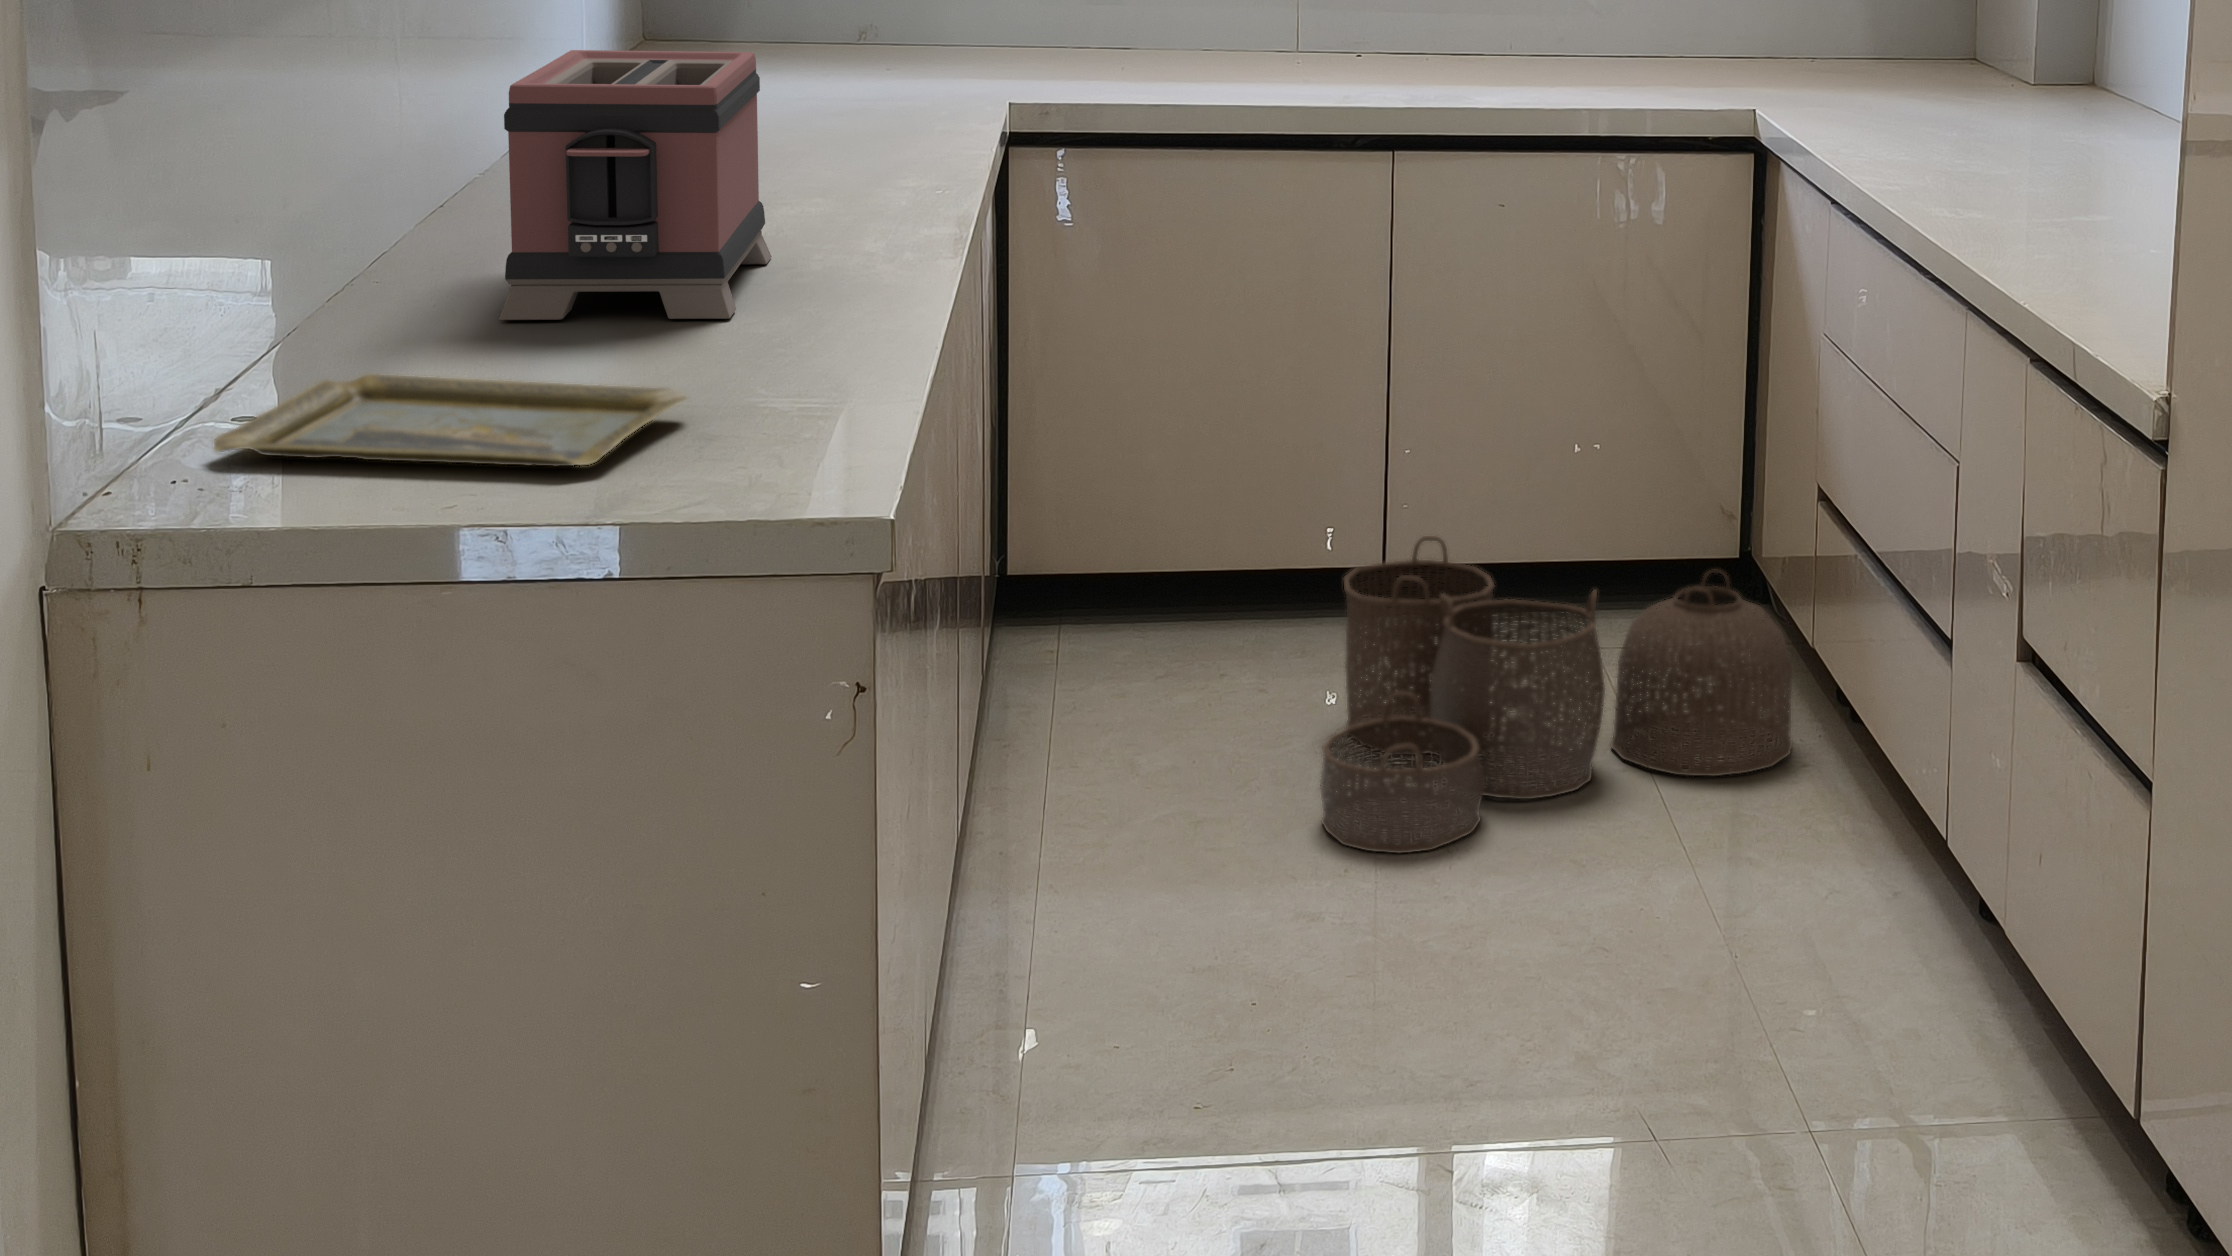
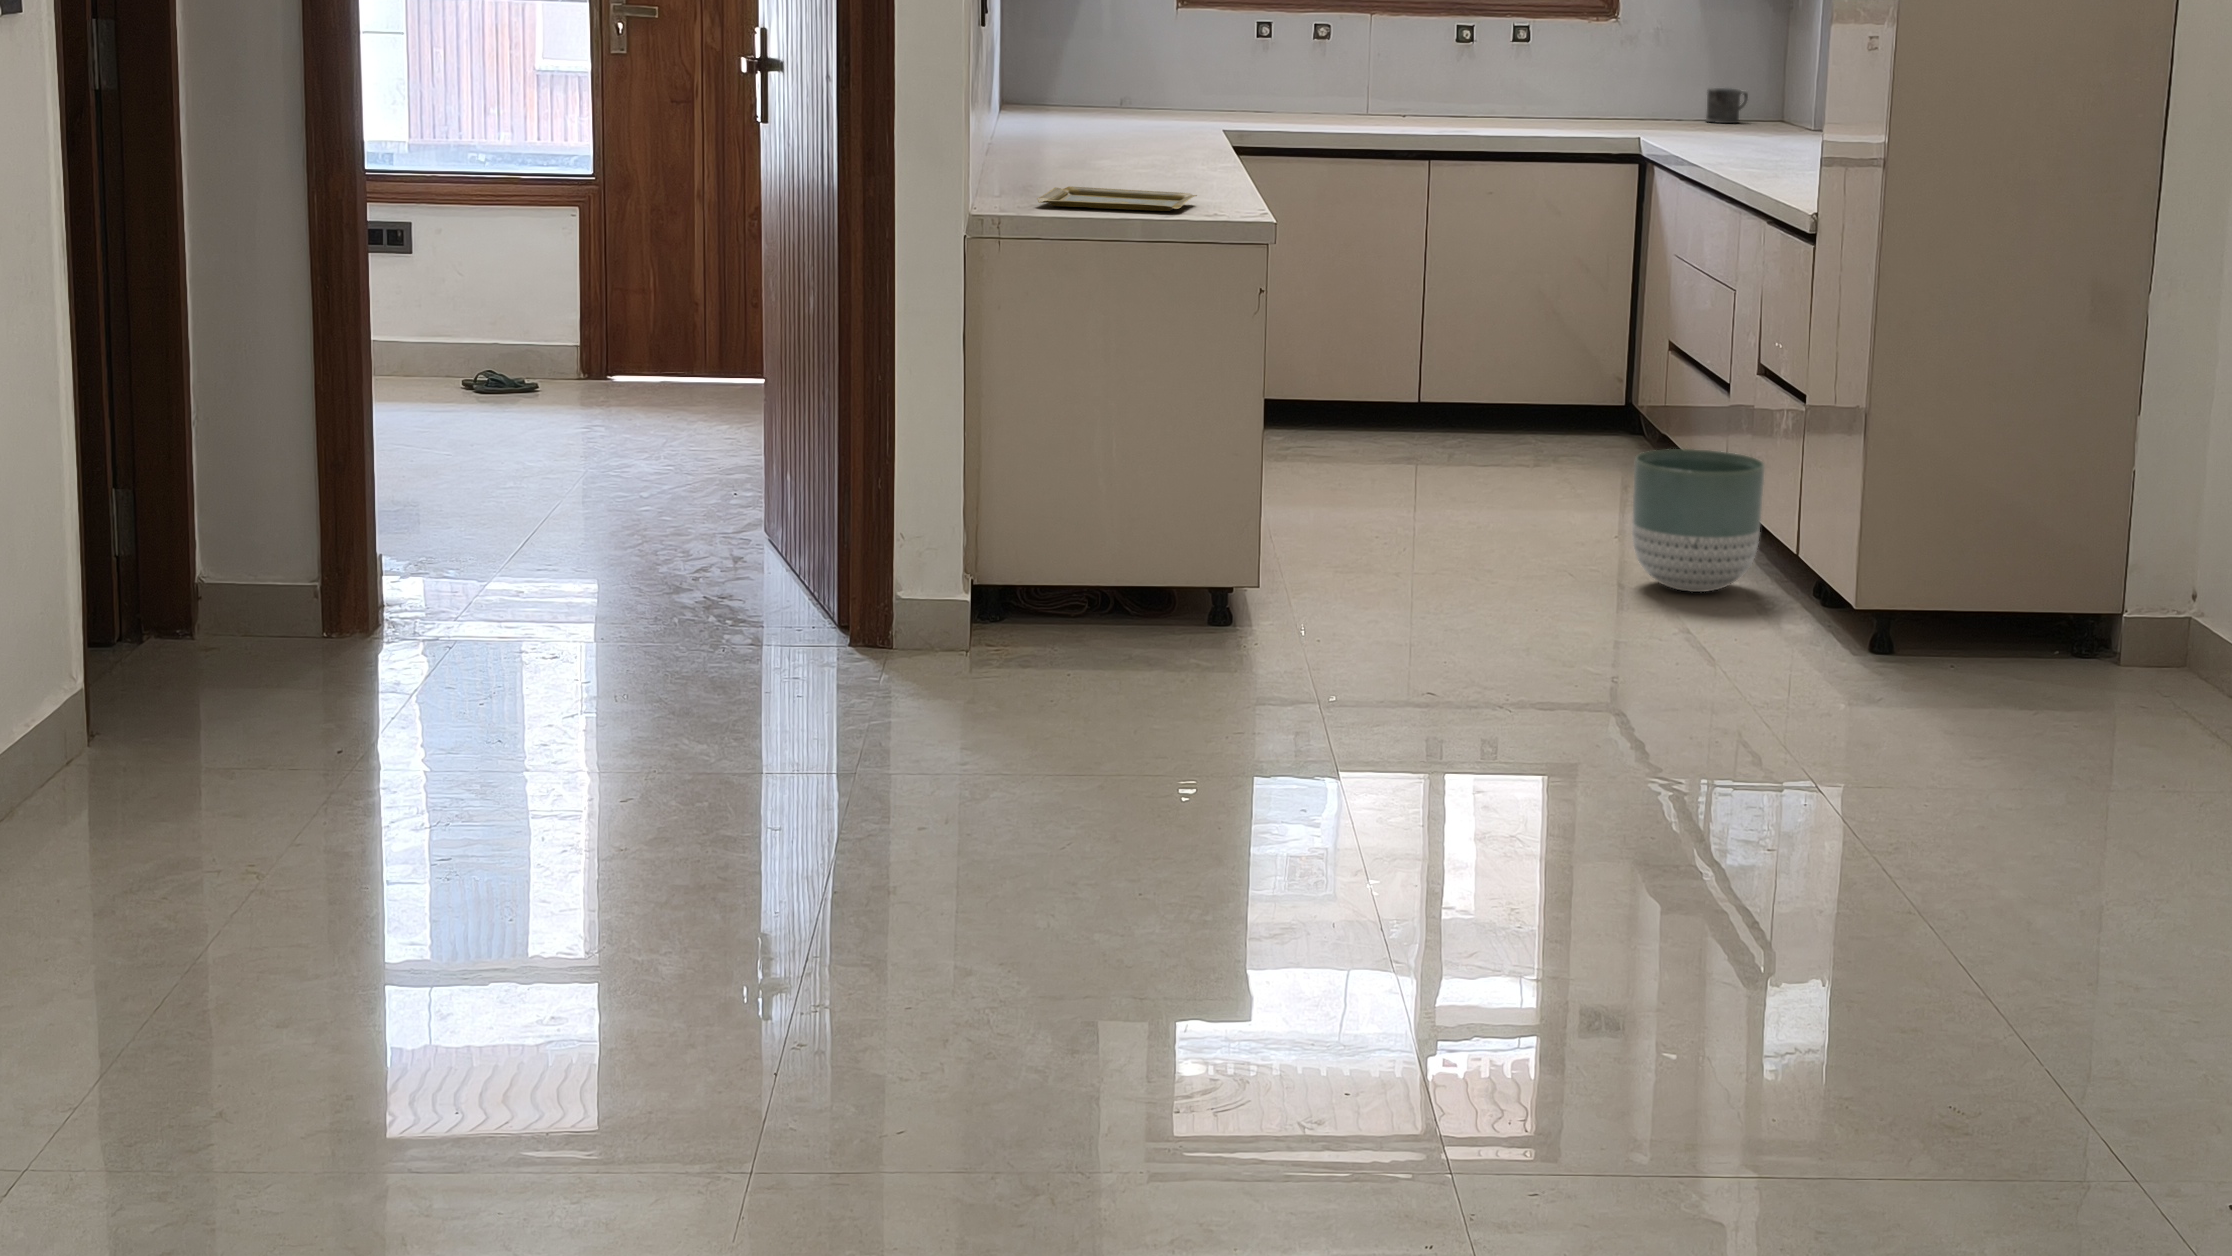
mug: none [1850,6,1918,64] -> present [1706,88,1748,123]
toaster: present [499,50,772,320] -> none [1083,73,1179,184]
woven basket: present [1320,536,1792,854] -> none [1401,369,1653,507]
planter: none [1780,840,2063,1182] -> present [1632,449,1765,592]

